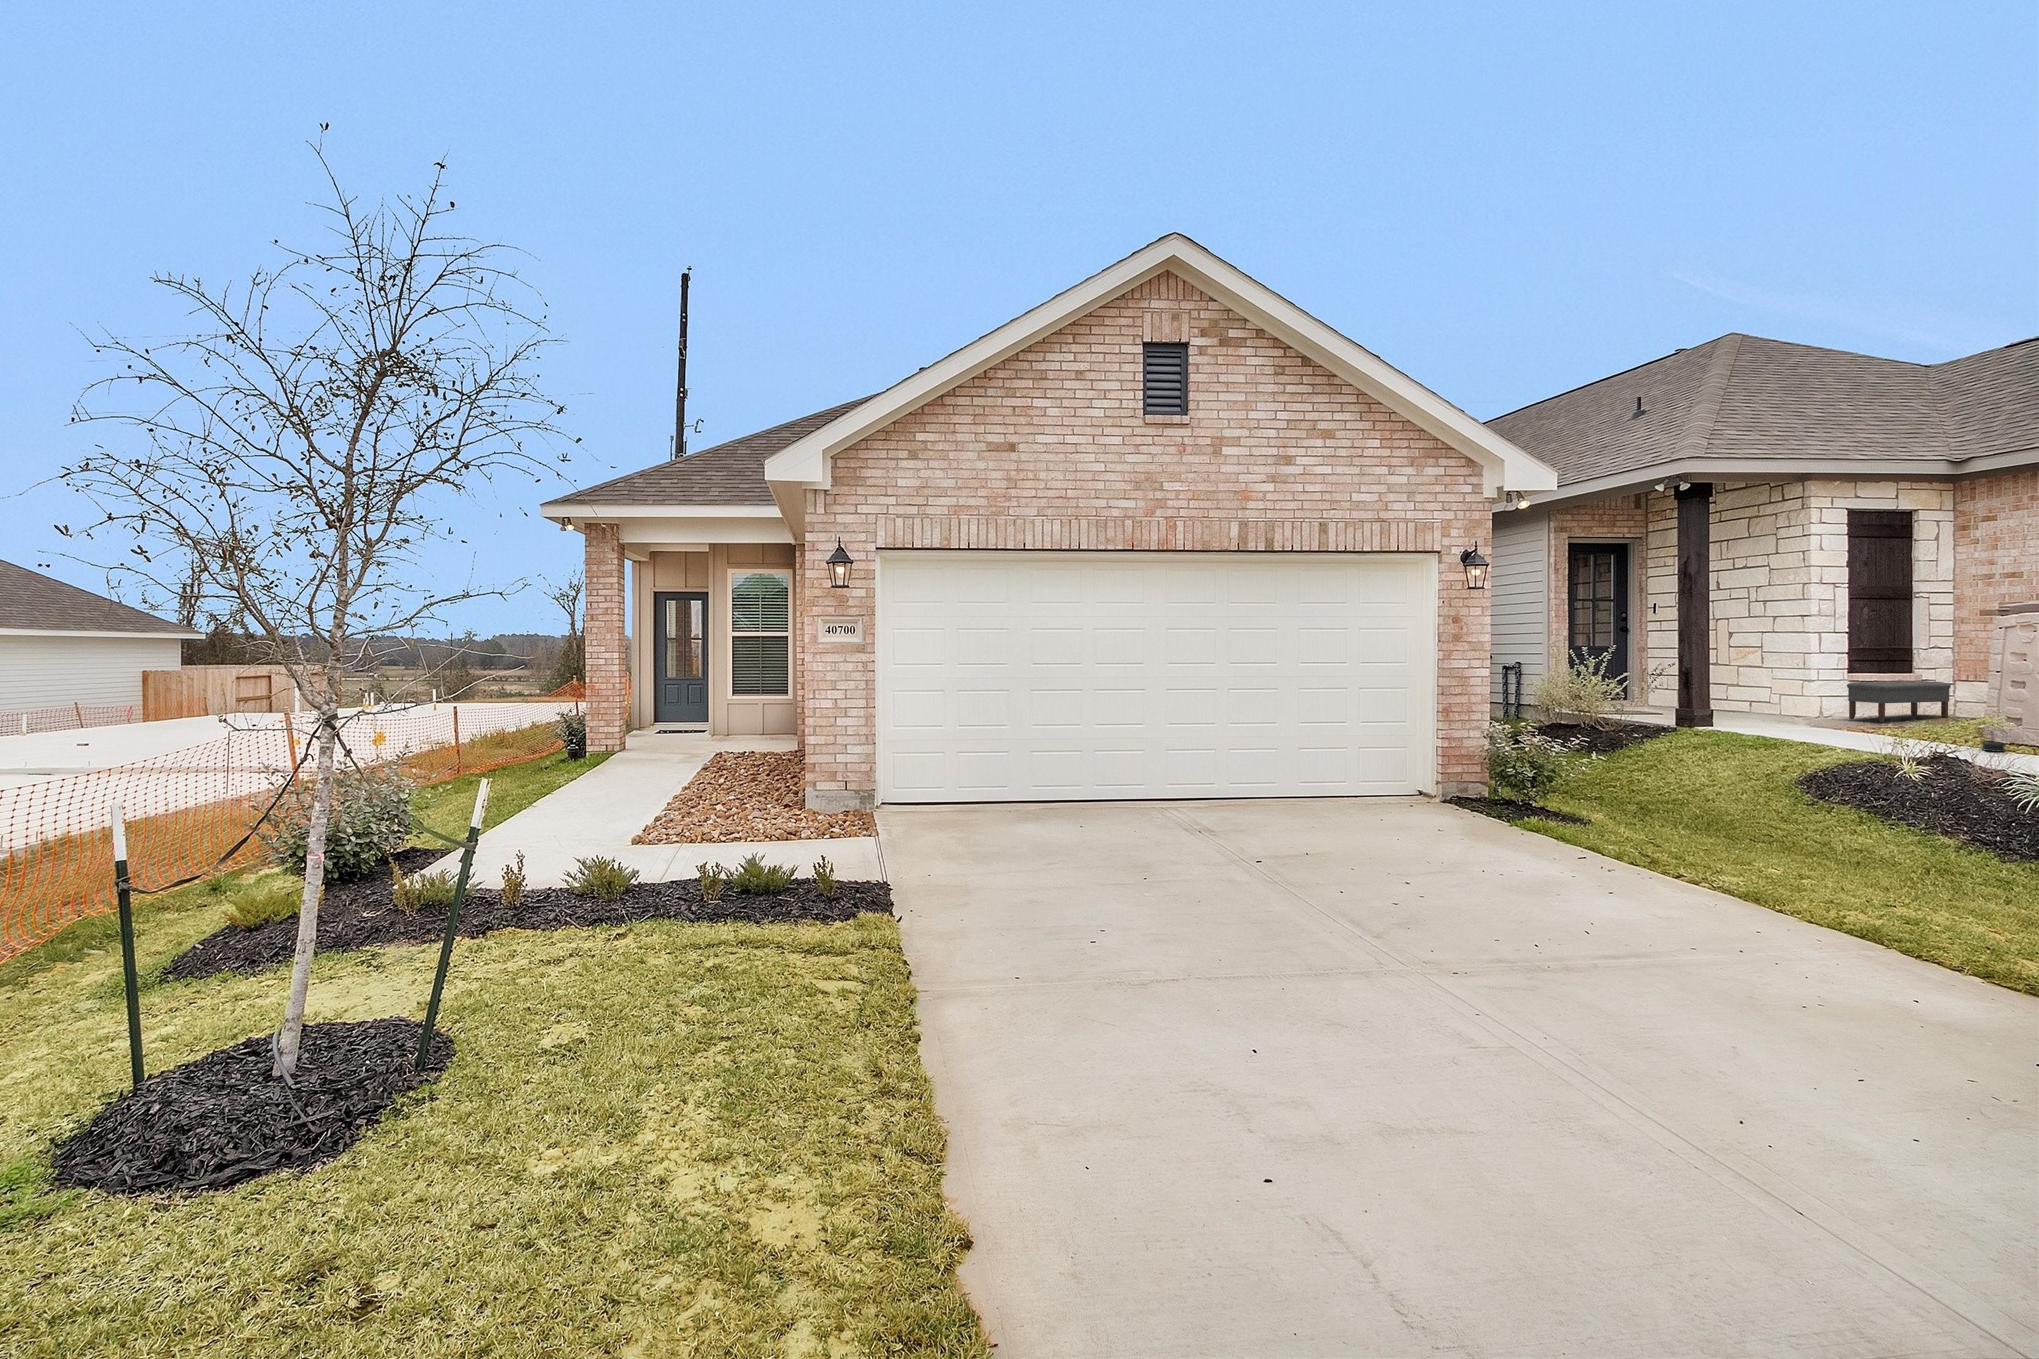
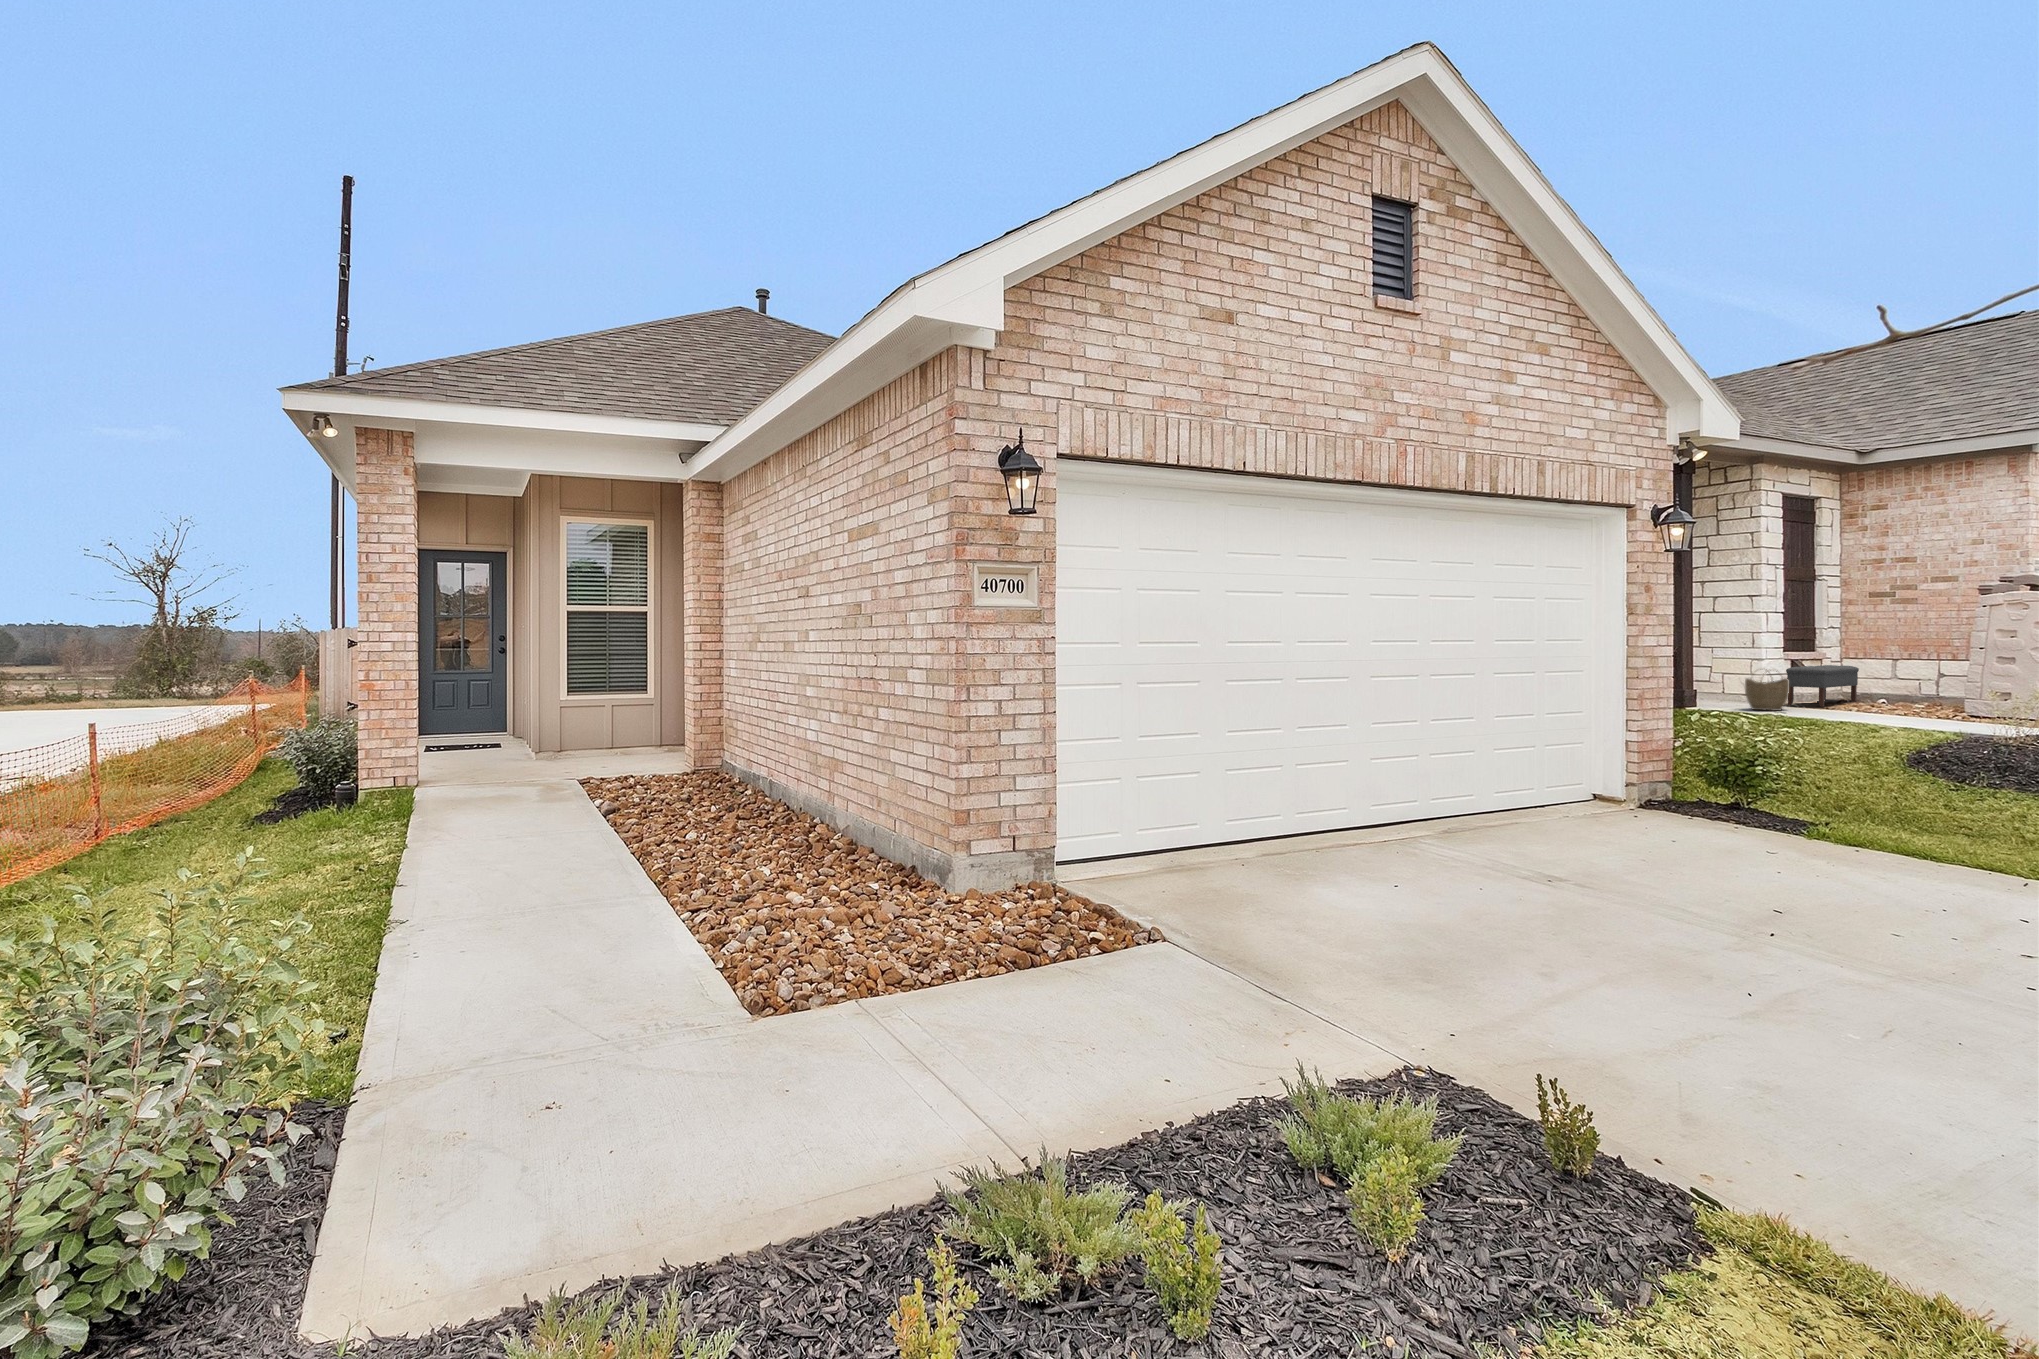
woven basket: none [1791,683,1839,724] -> present [1745,670,1789,711]
decorative plant: present [1978,726,2005,752] -> none [1967,699,2007,730]

